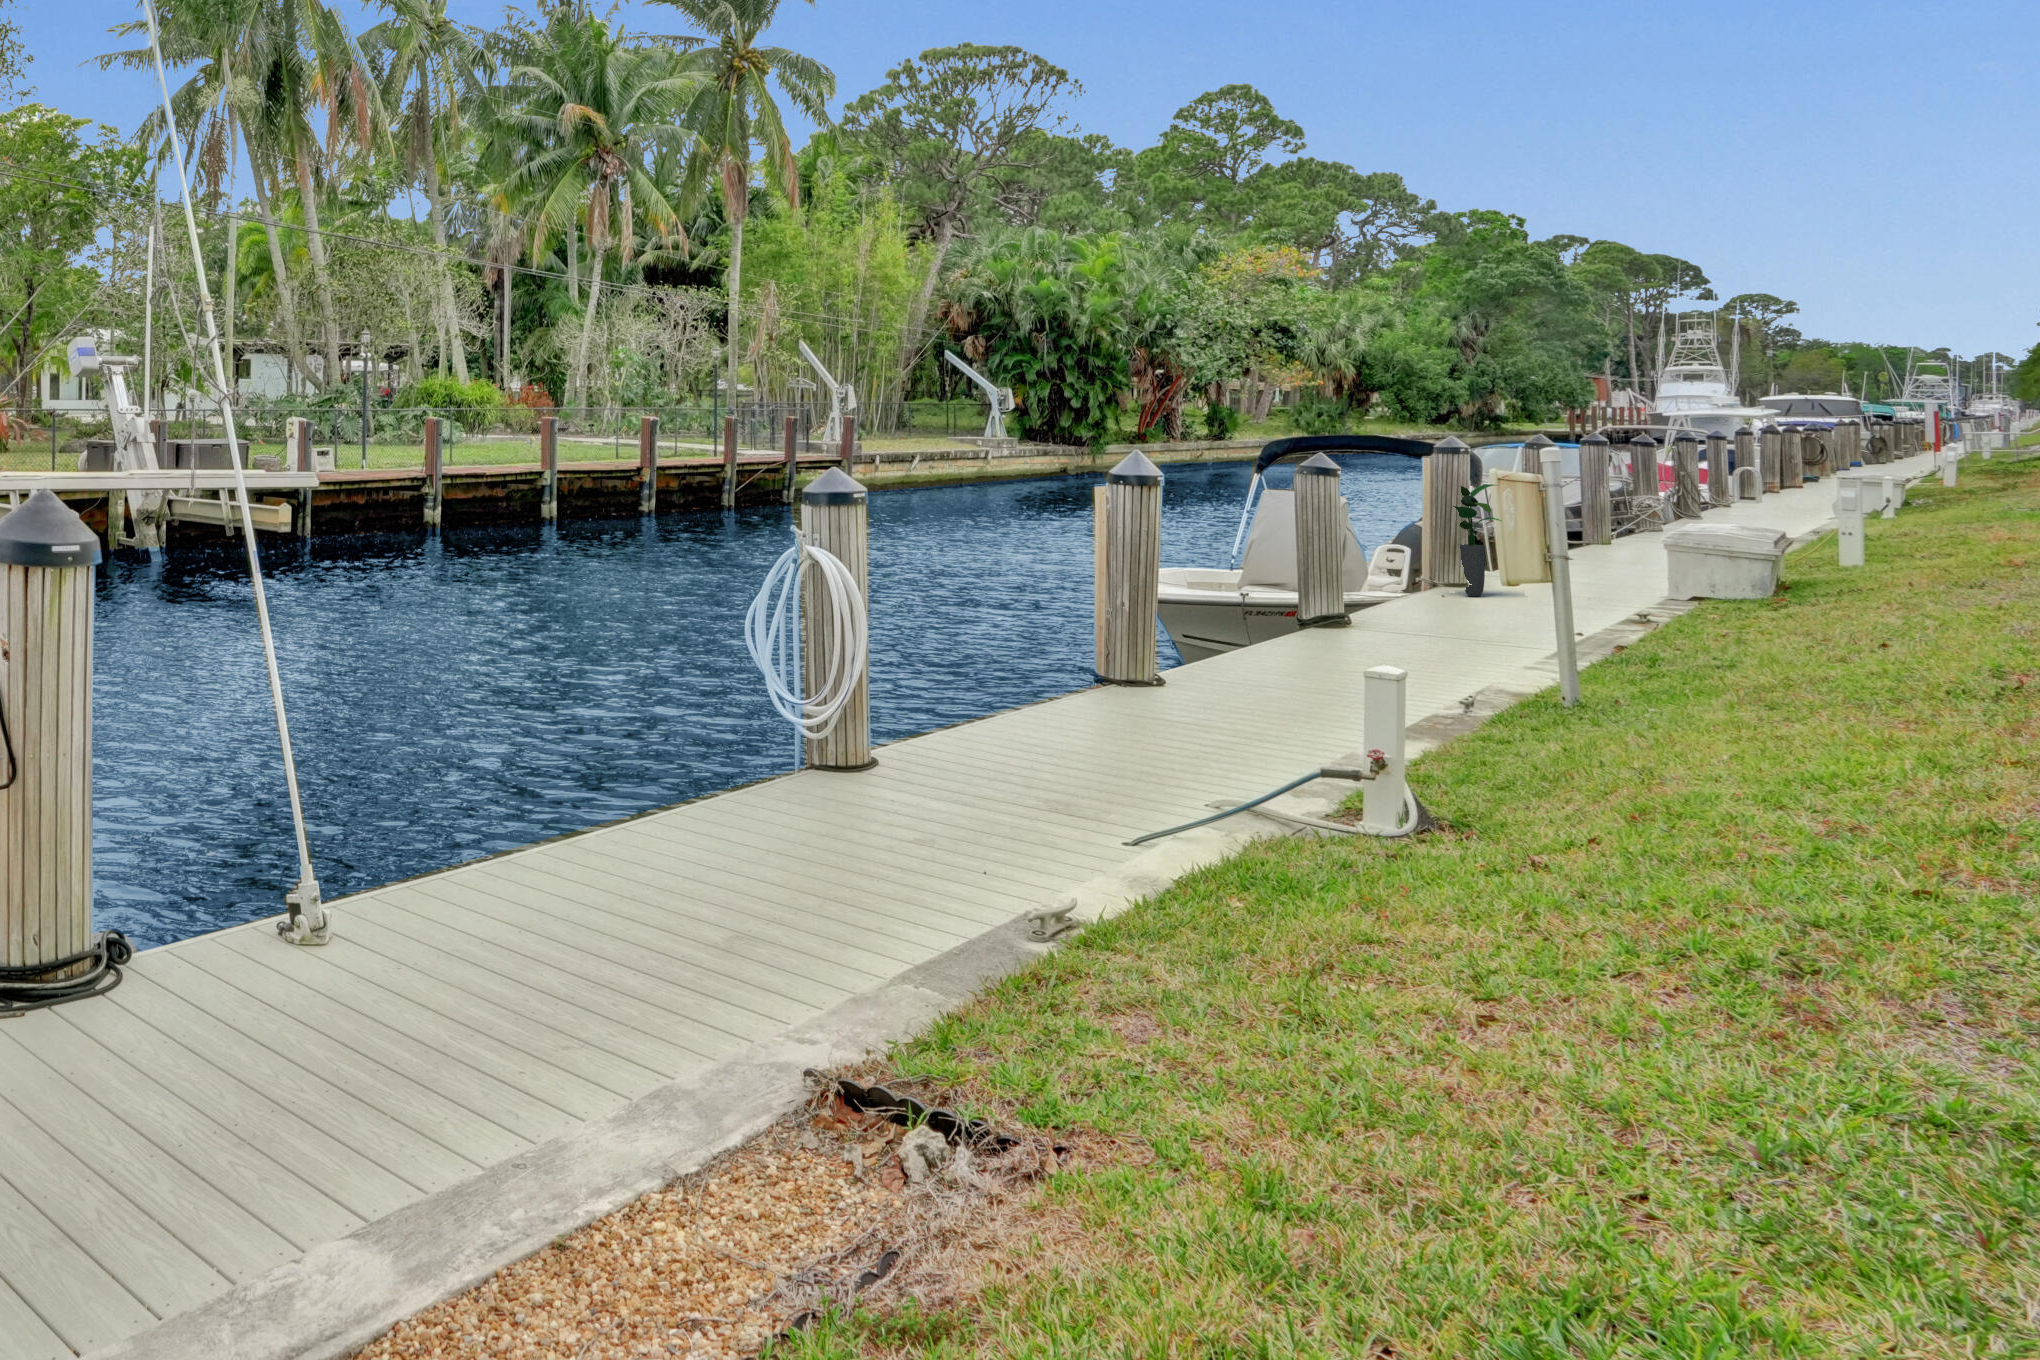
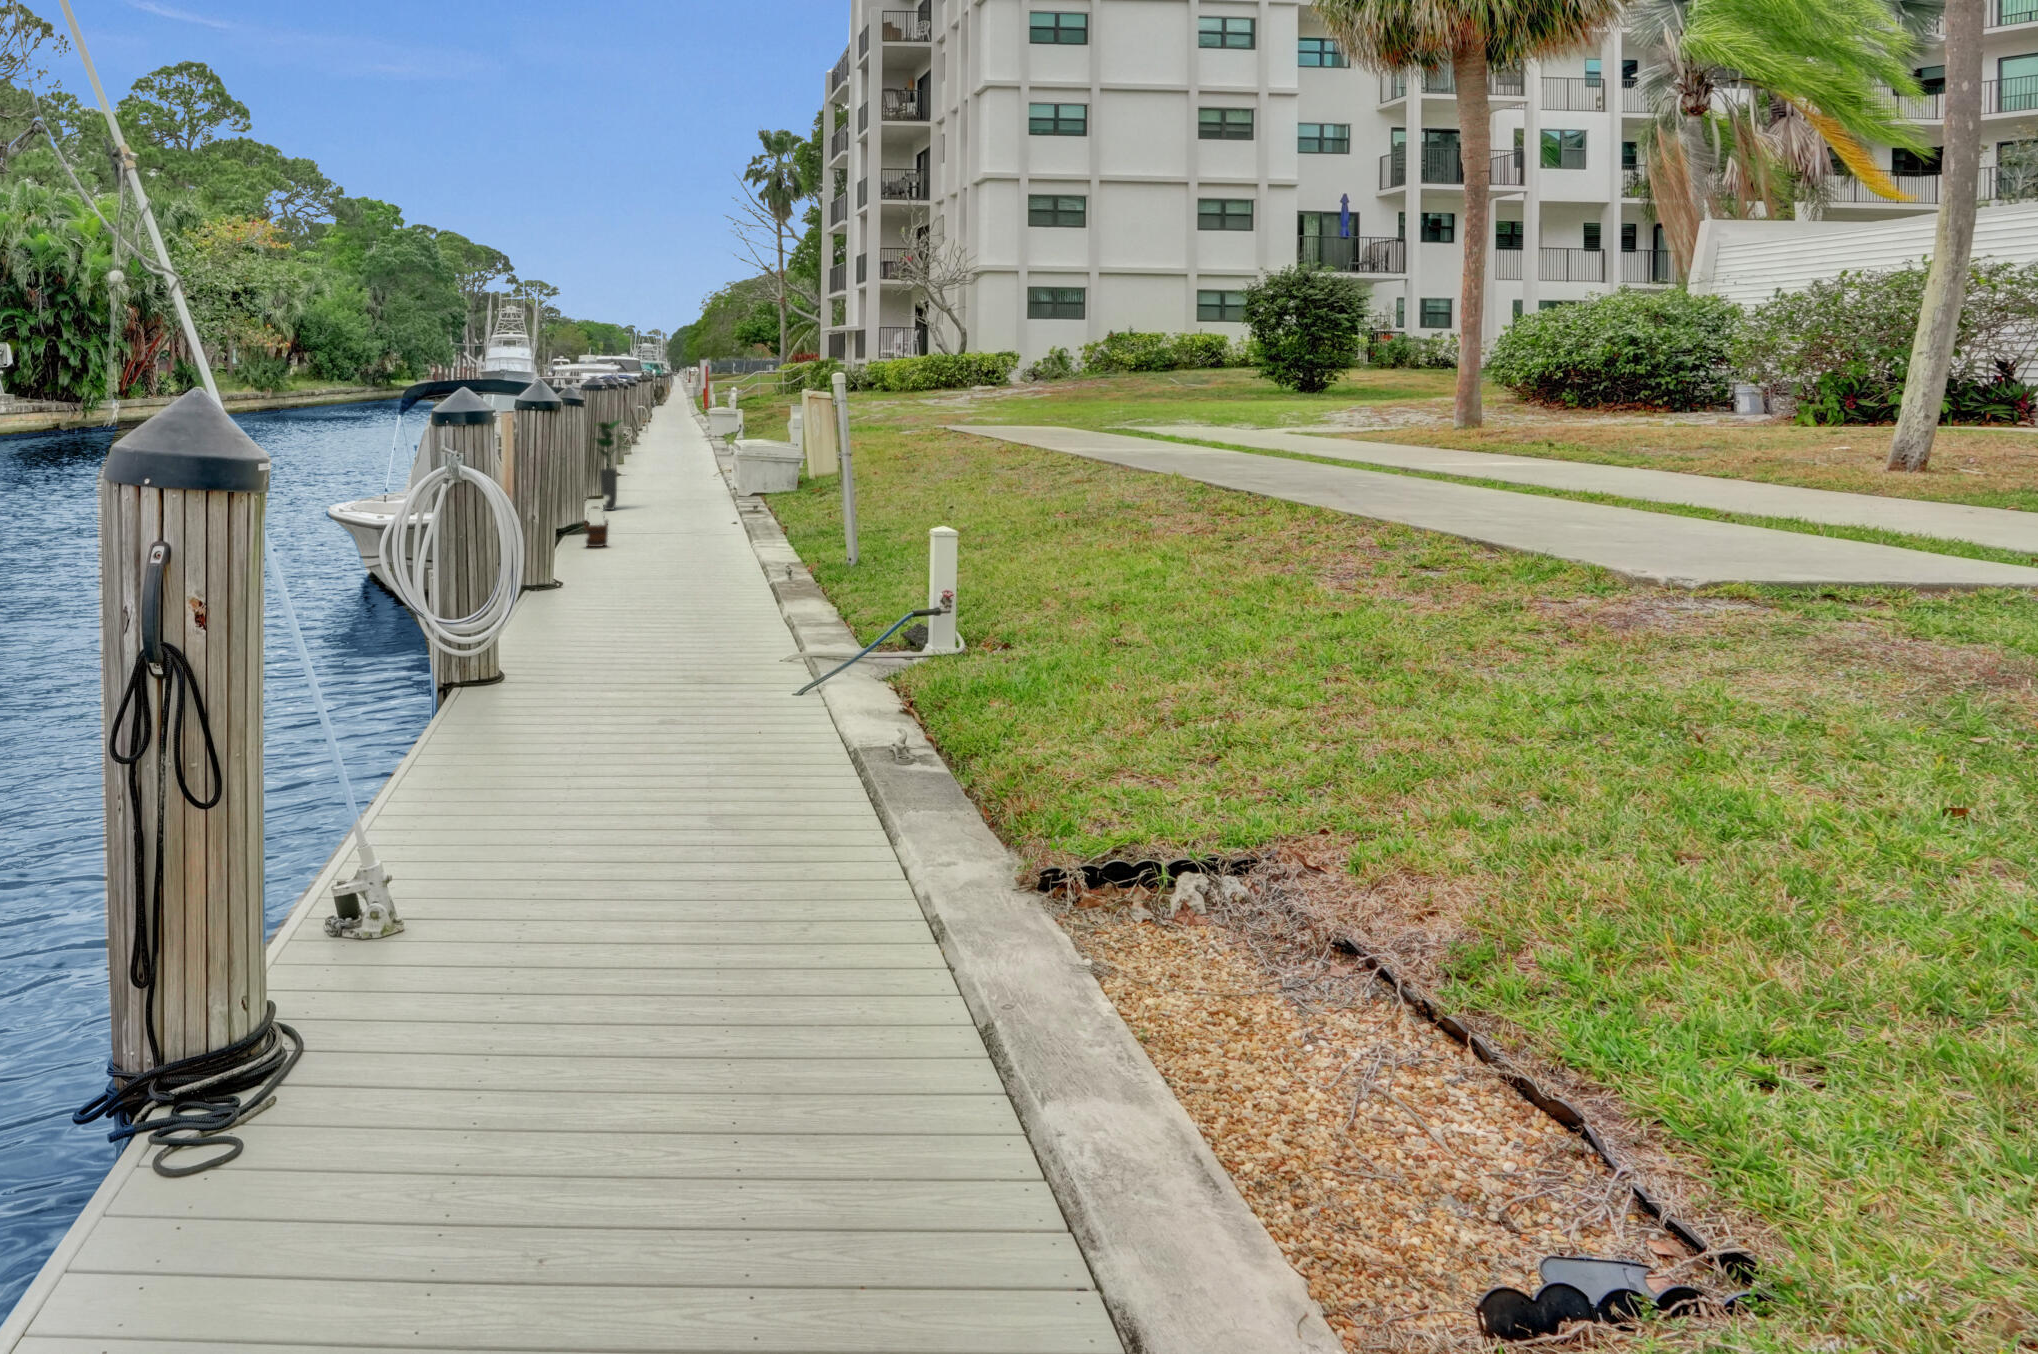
wooden bucket: none [1329,590,1362,639] -> present [584,506,608,547]

